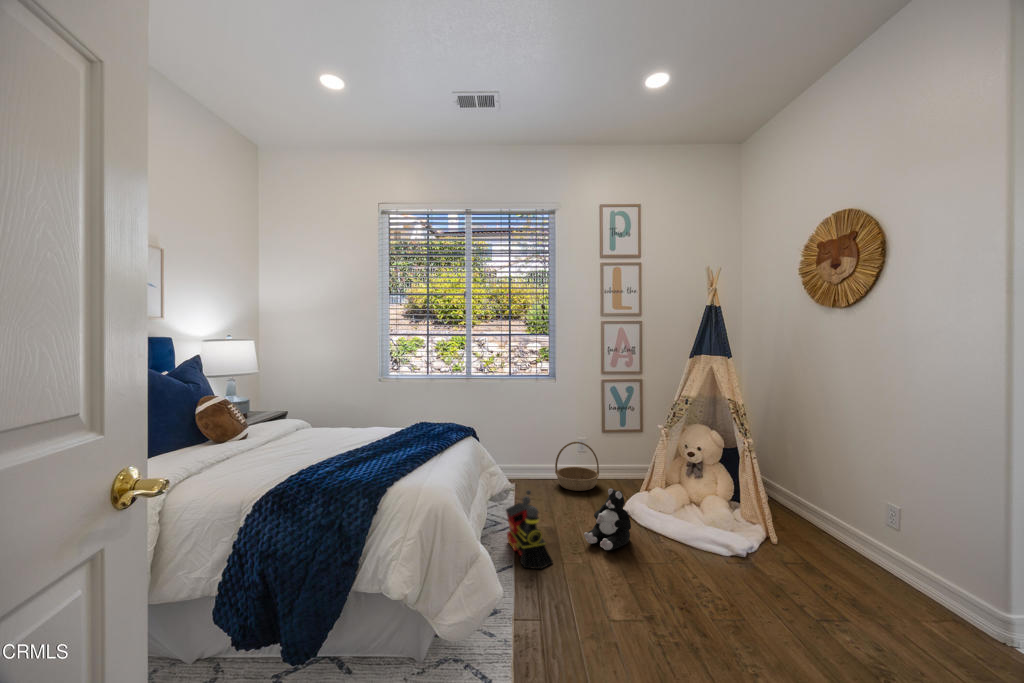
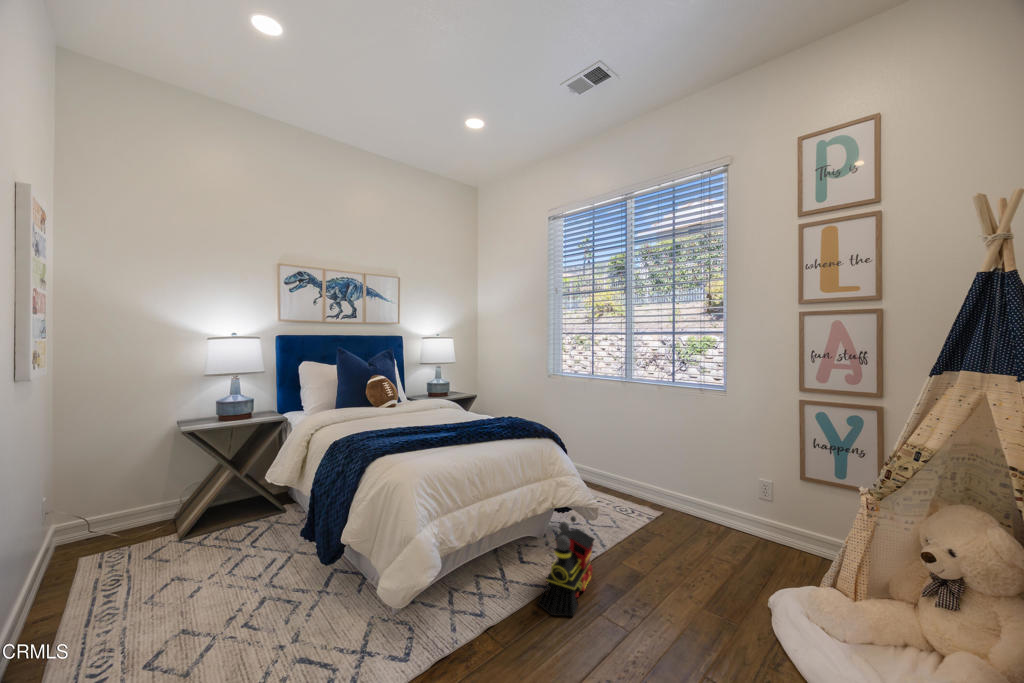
basket: present [555,442,599,491] -> none [707,481,776,556]
plush toy: present [584,488,631,550] -> none [639,556,718,651]

